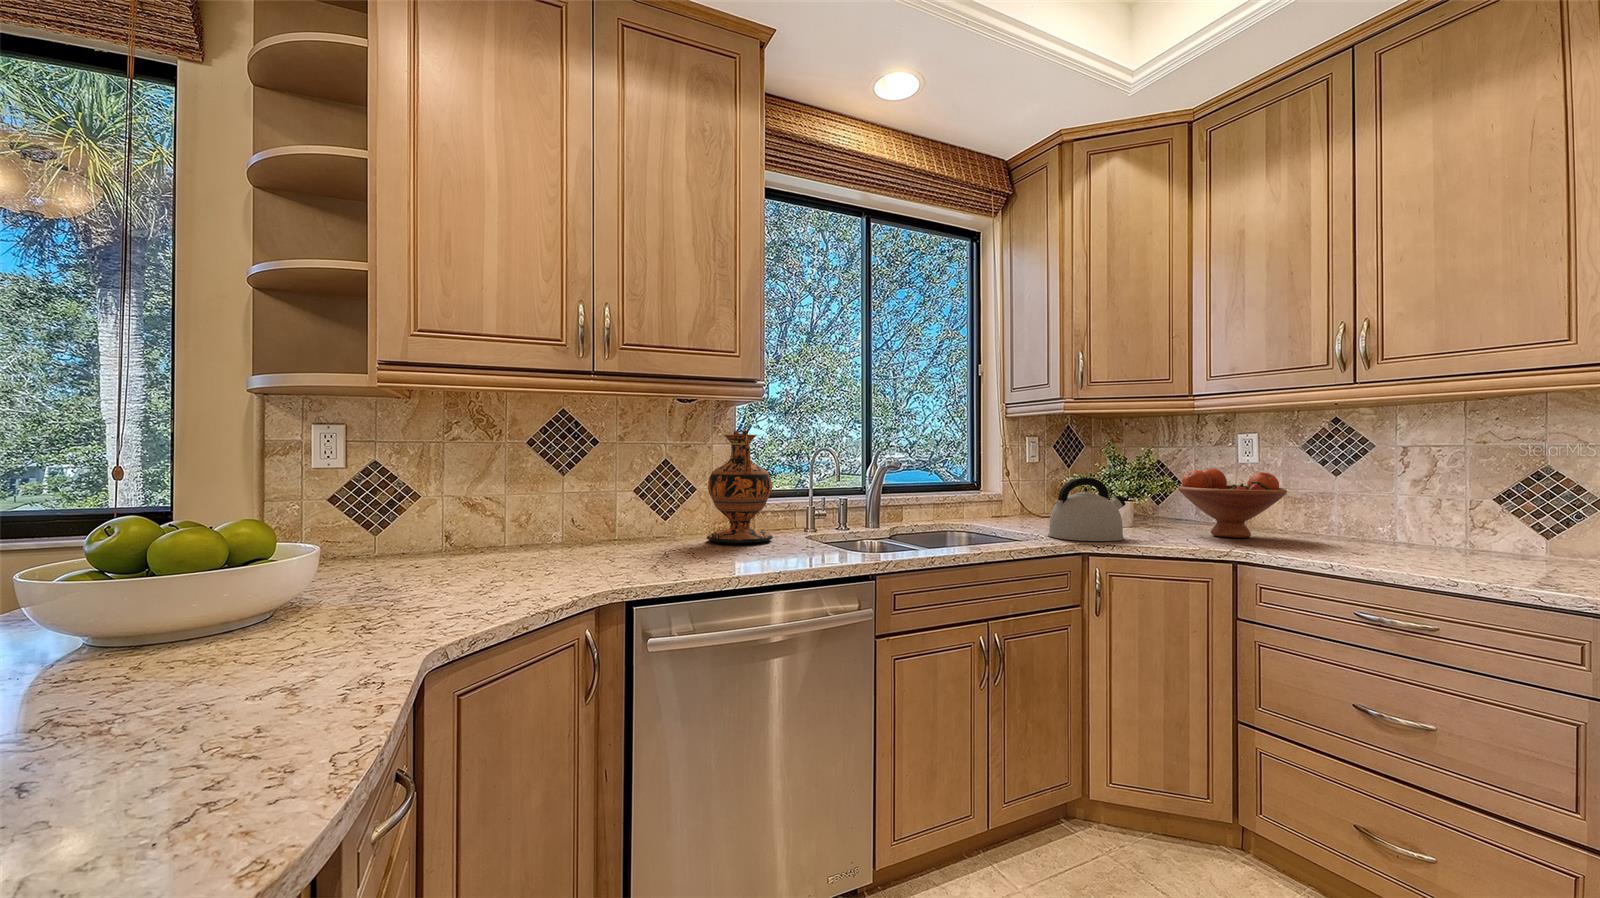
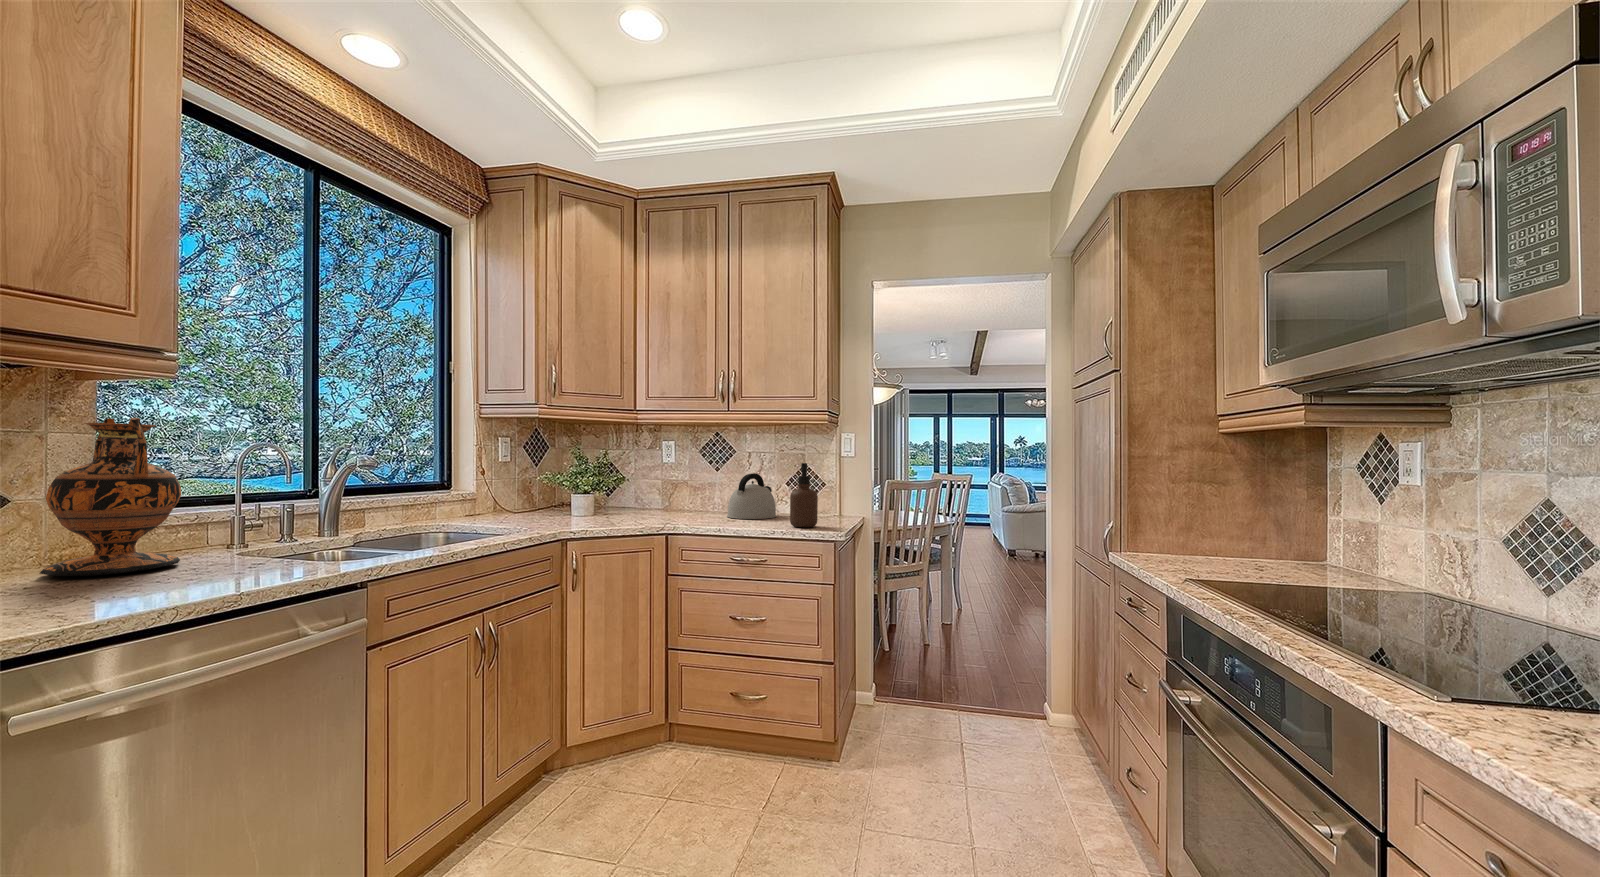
soap dispenser: none [1473,466,1546,583] -> present [790,463,818,528]
fruit bowl: present [1178,468,1287,538] -> none [628,466,696,516]
kettle: present [1048,478,1125,541] -> present [727,474,776,519]

